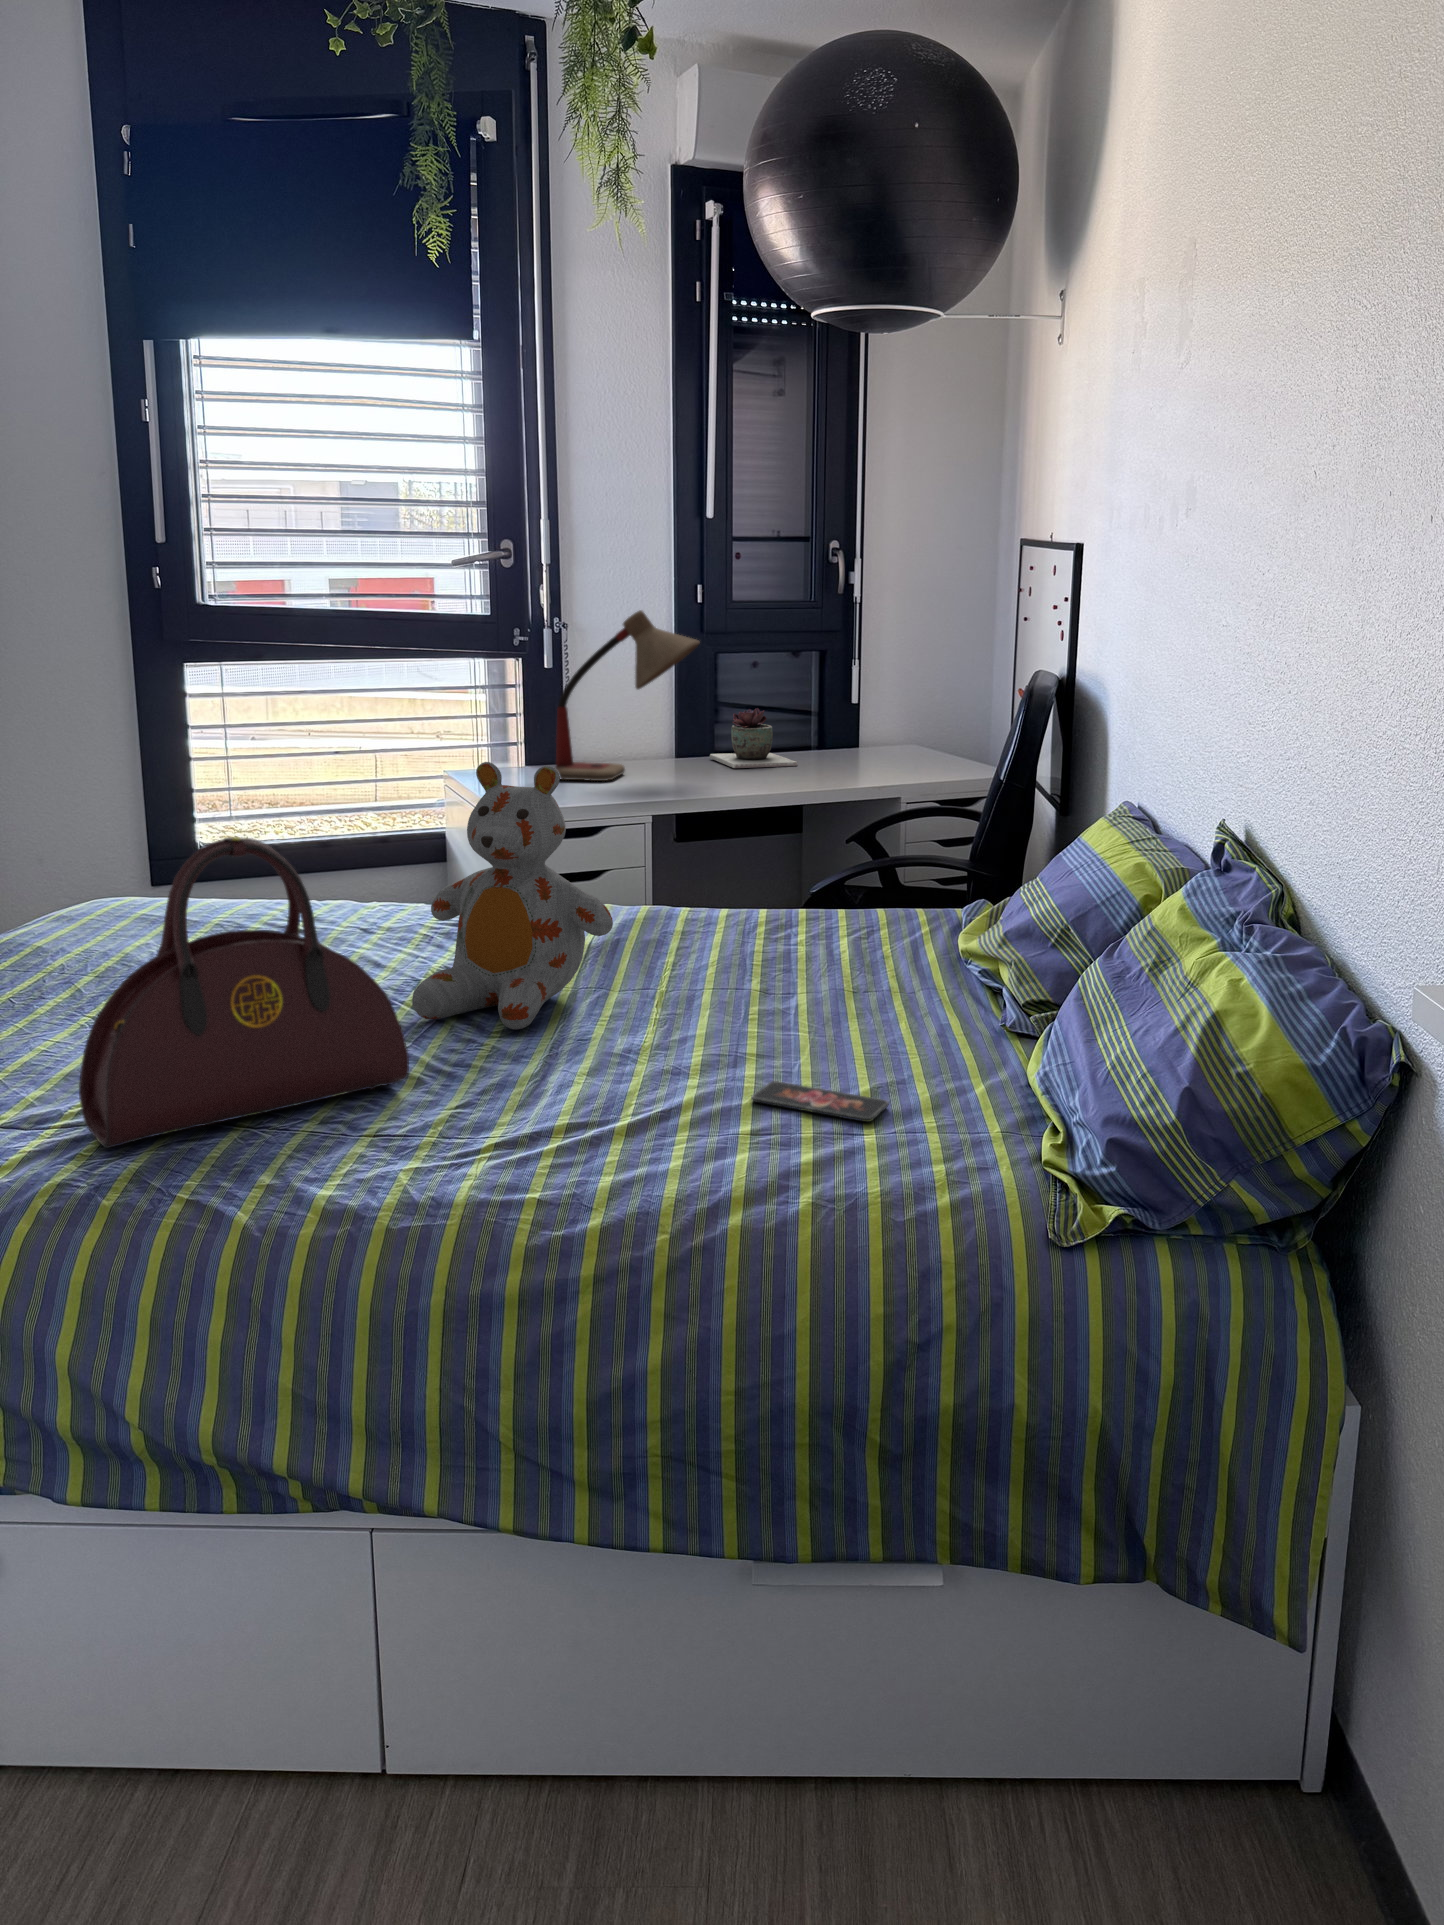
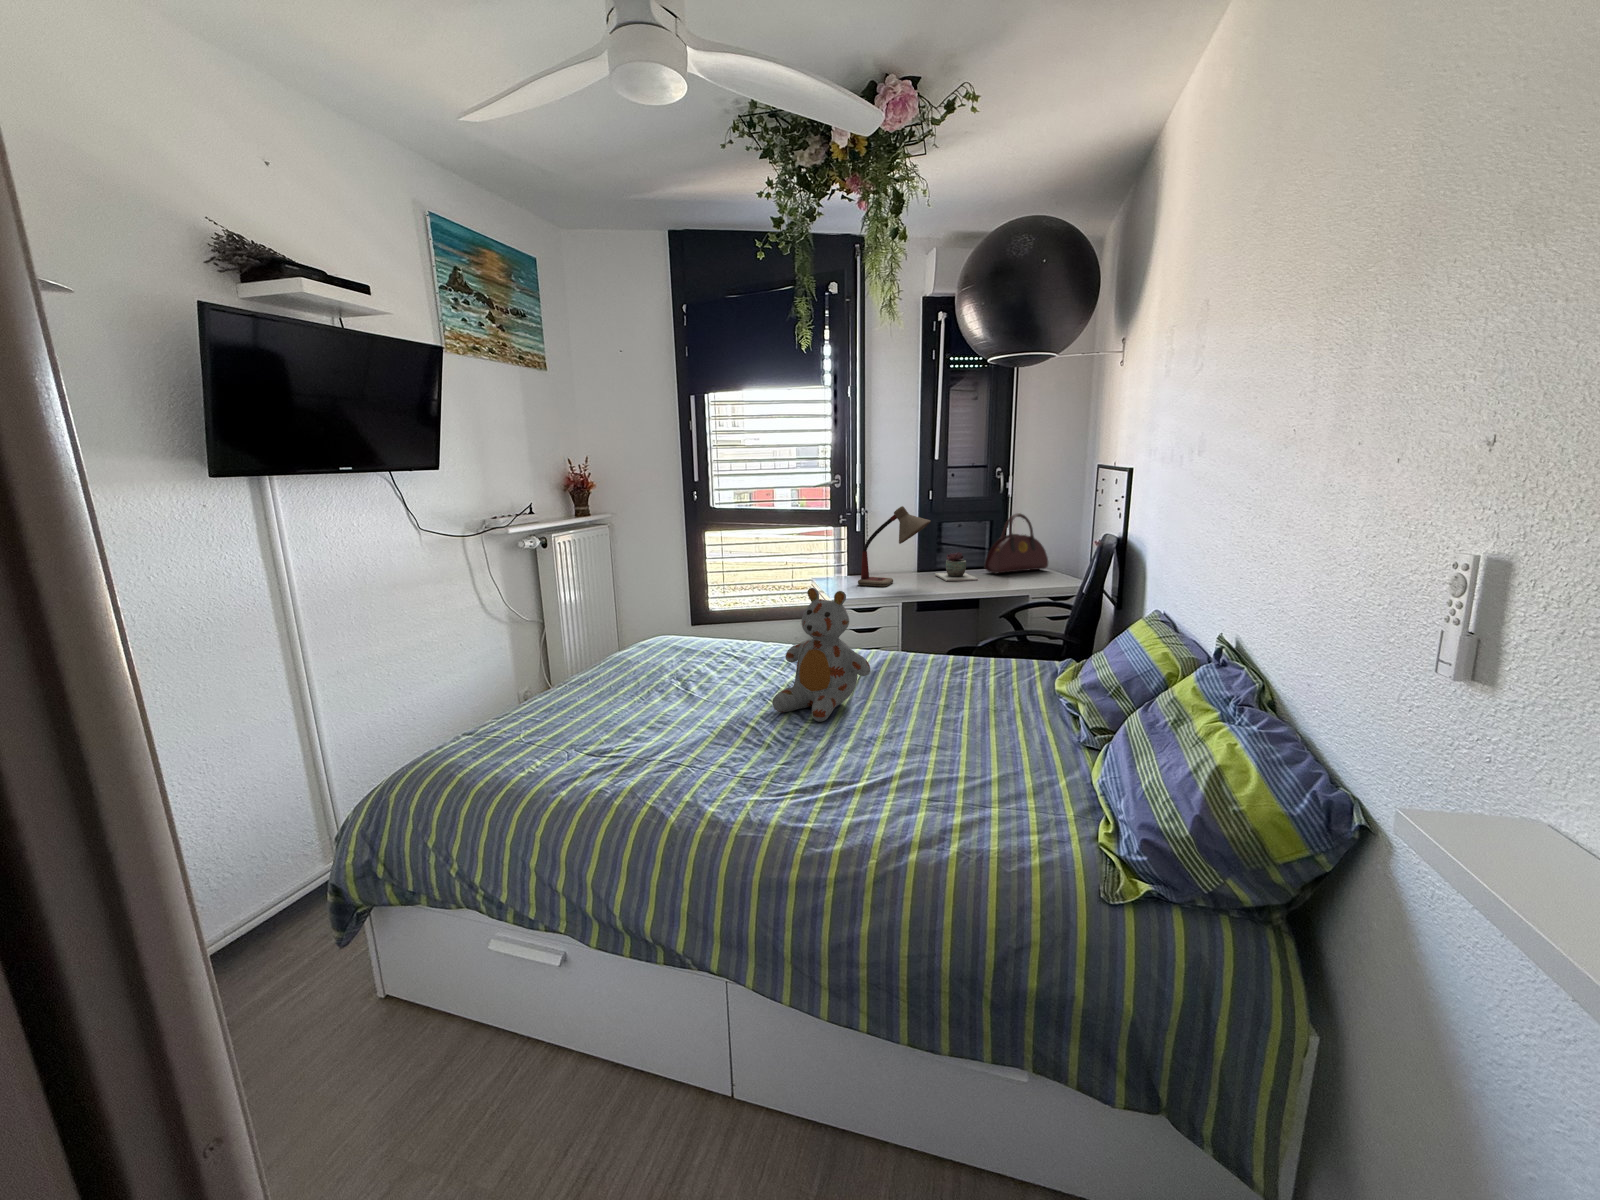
handbag: present [79,837,409,1148] -> present [984,513,1048,573]
smartphone: present [751,1081,889,1122] -> none [933,765,1009,798]

